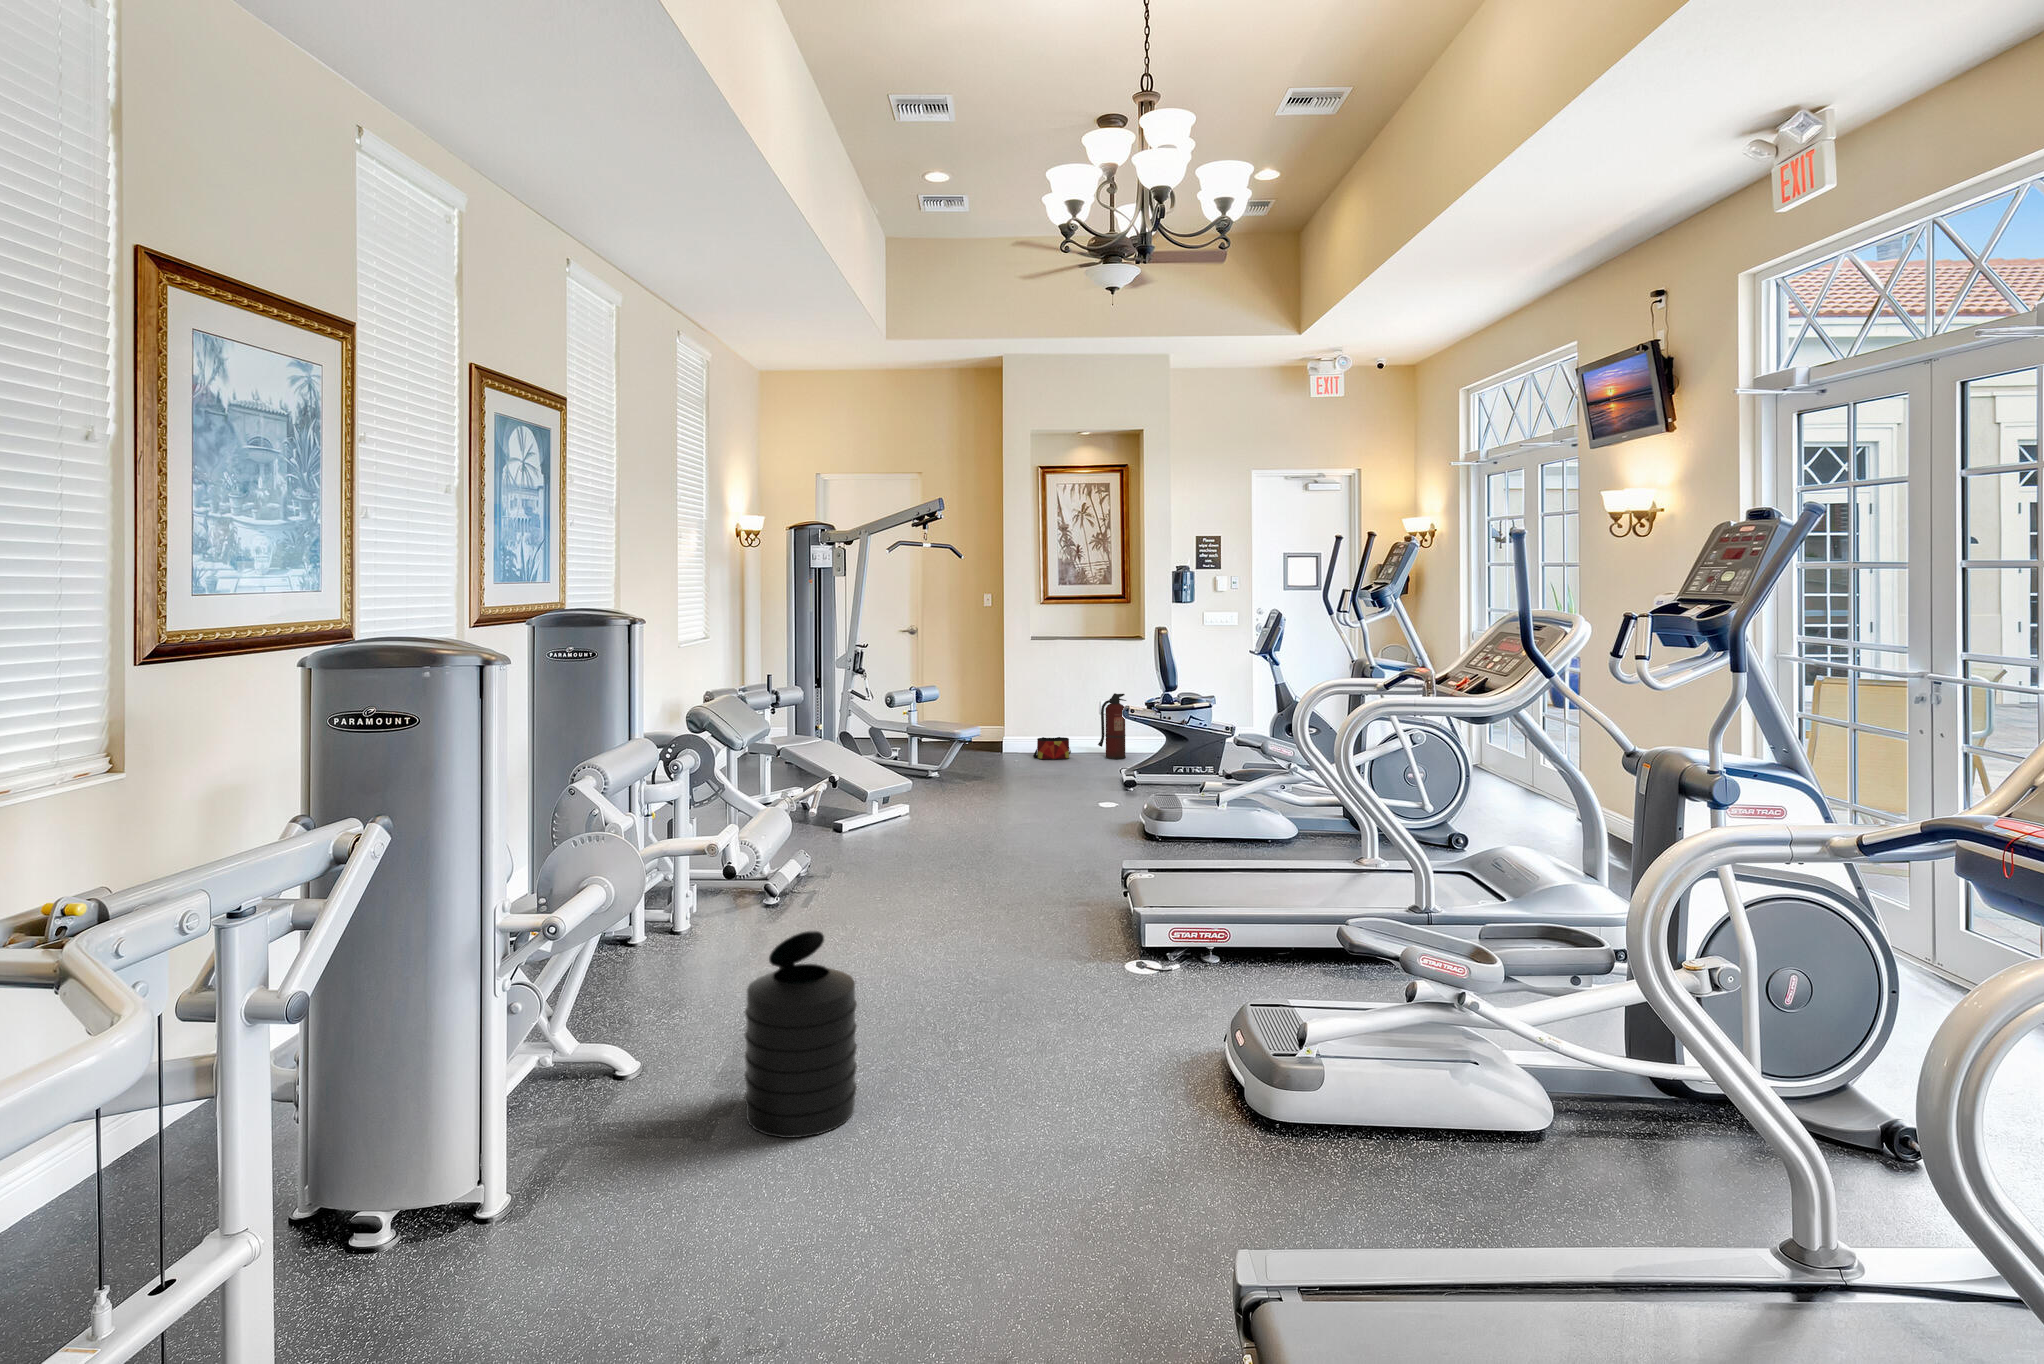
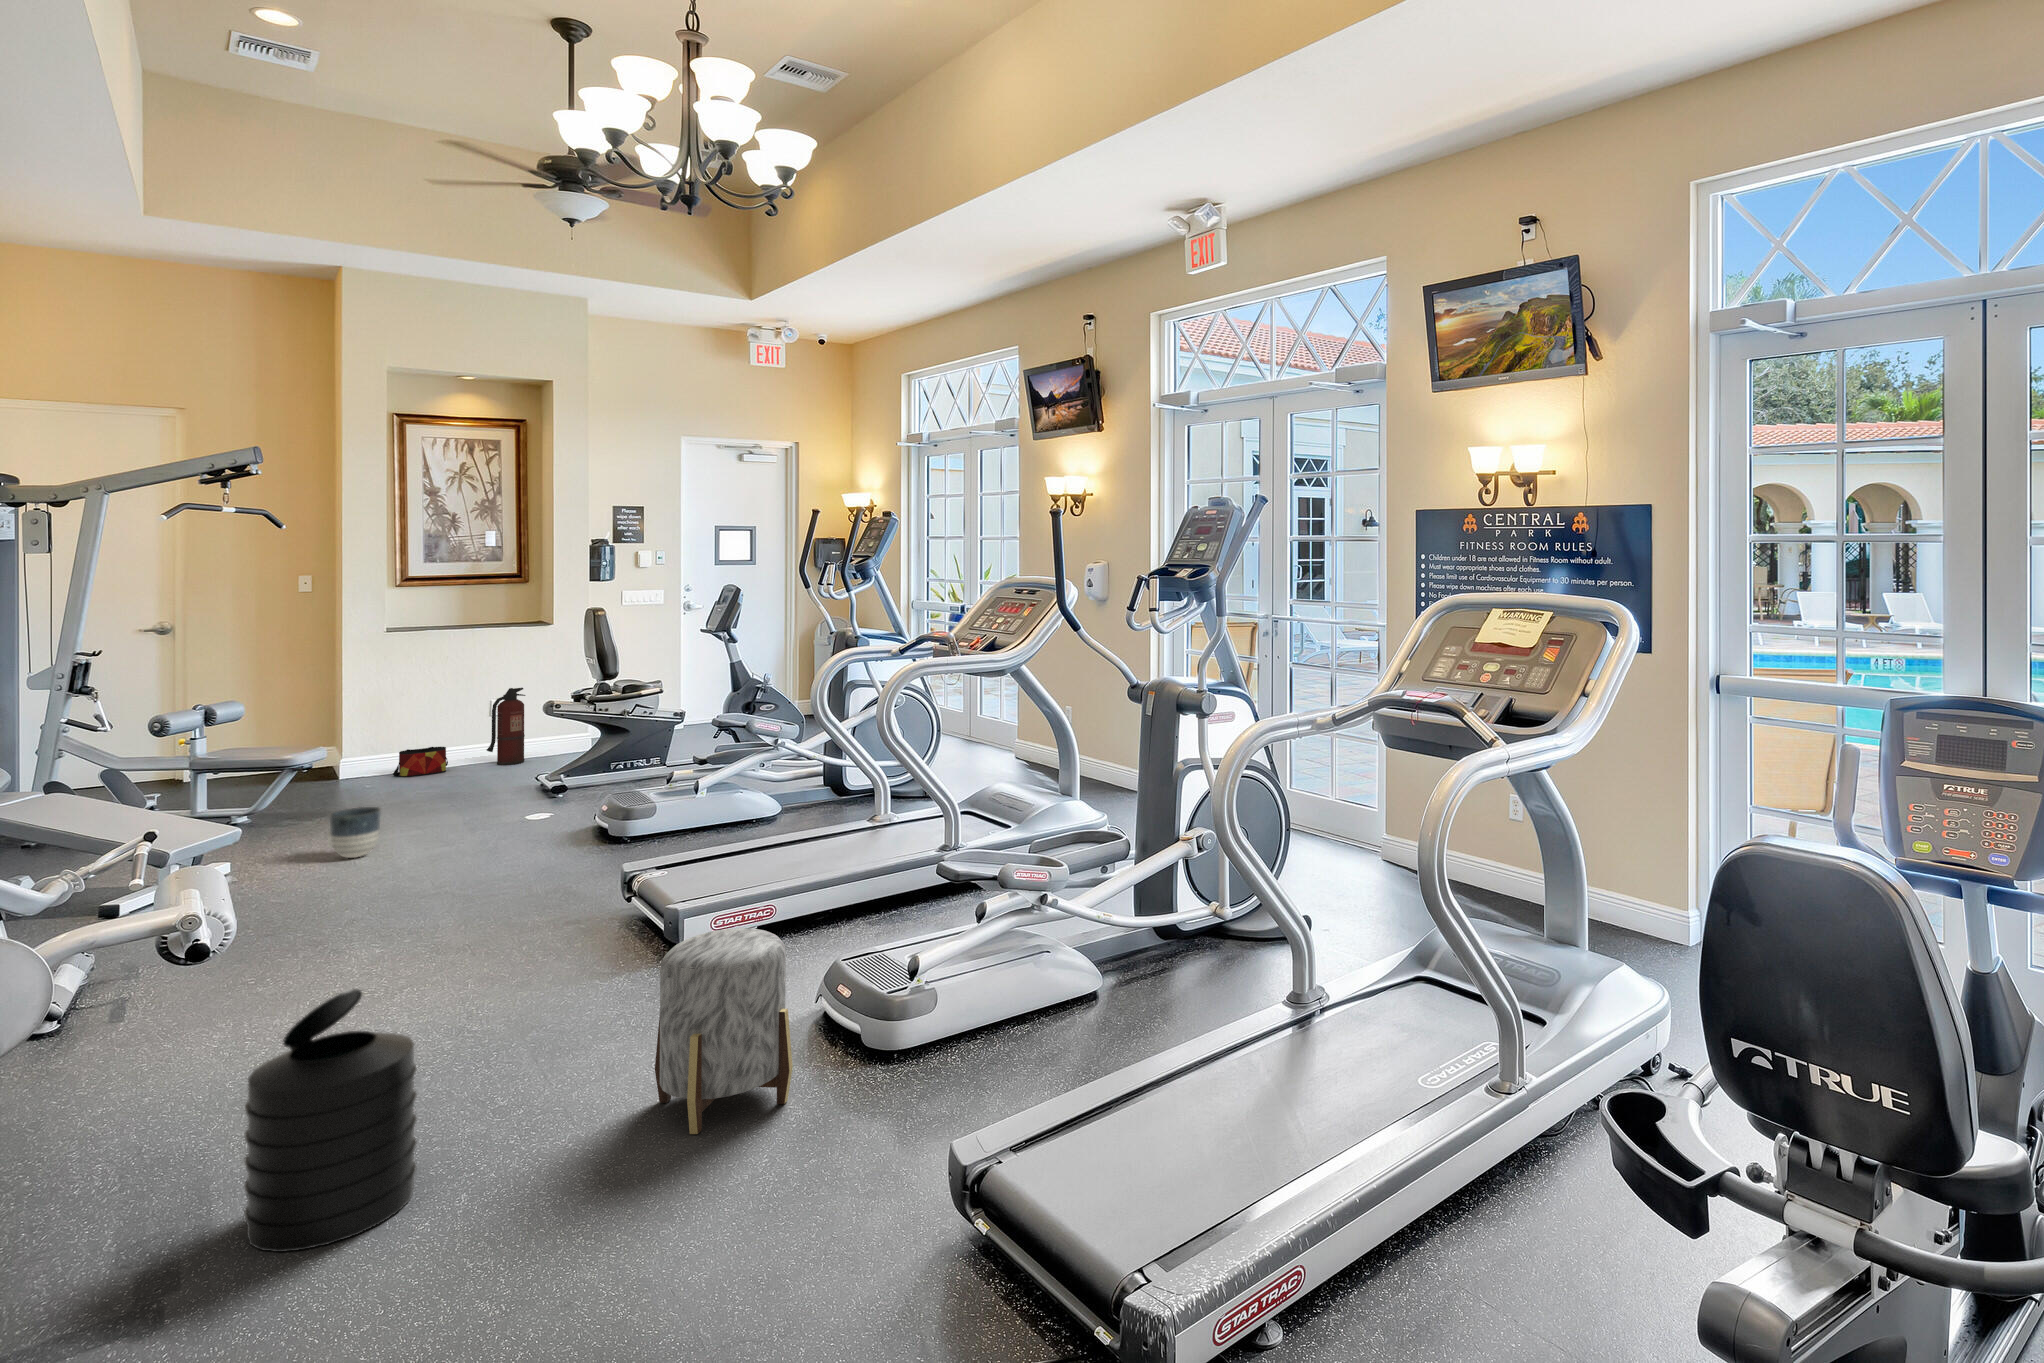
planter: none [959,780,992,820] -> present [329,807,381,858]
stool: none [1045,948,1159,1148] -> present [655,928,793,1134]

